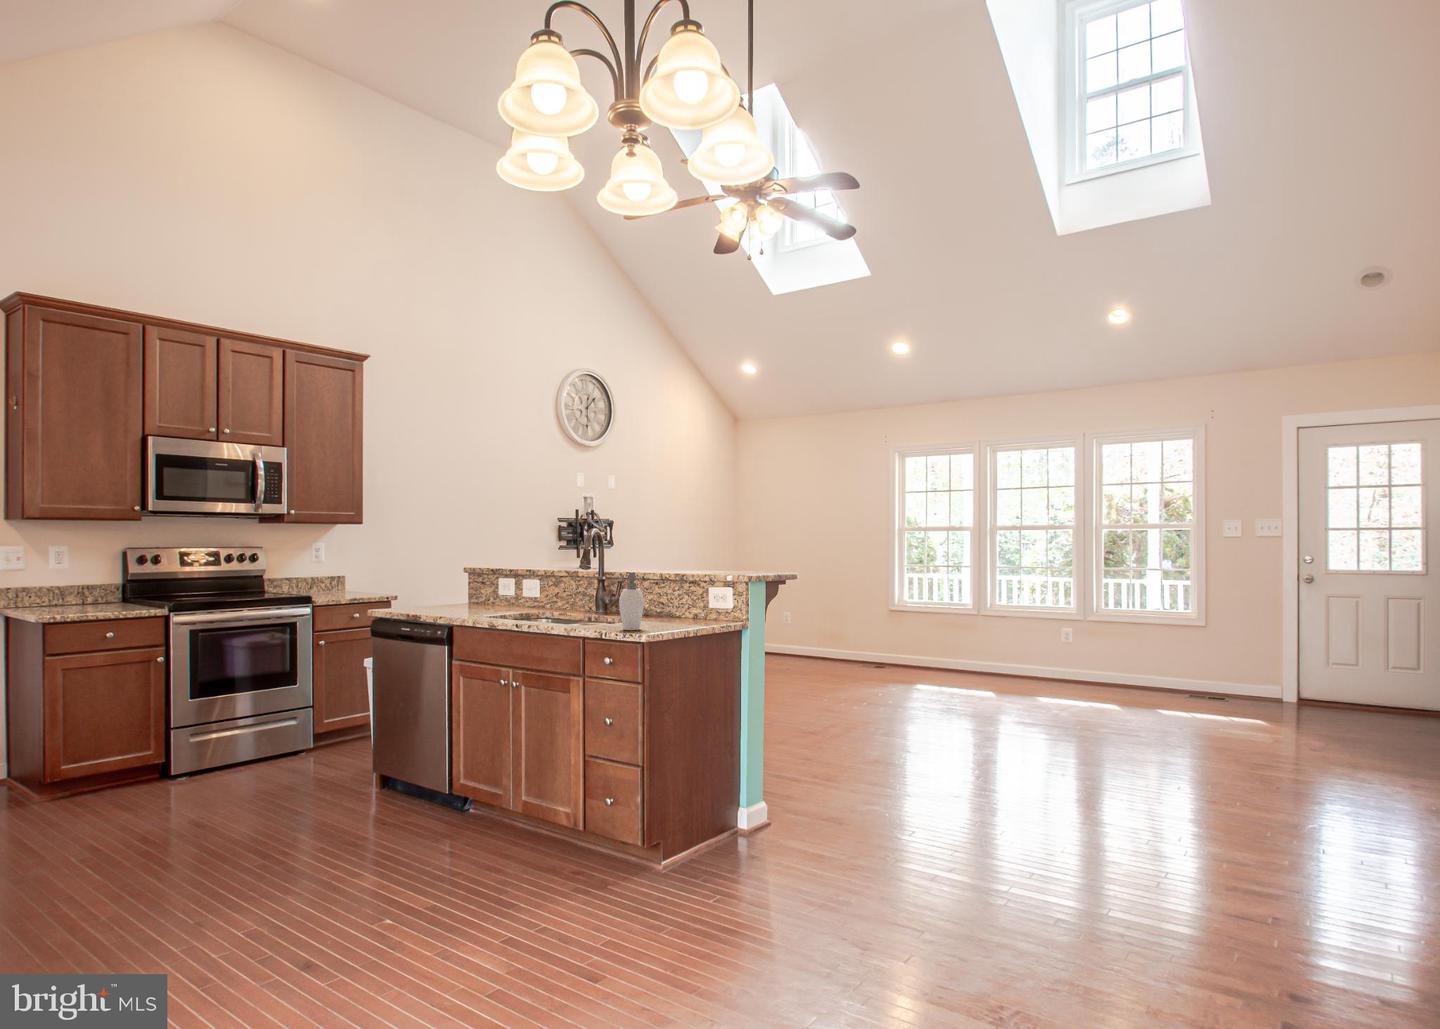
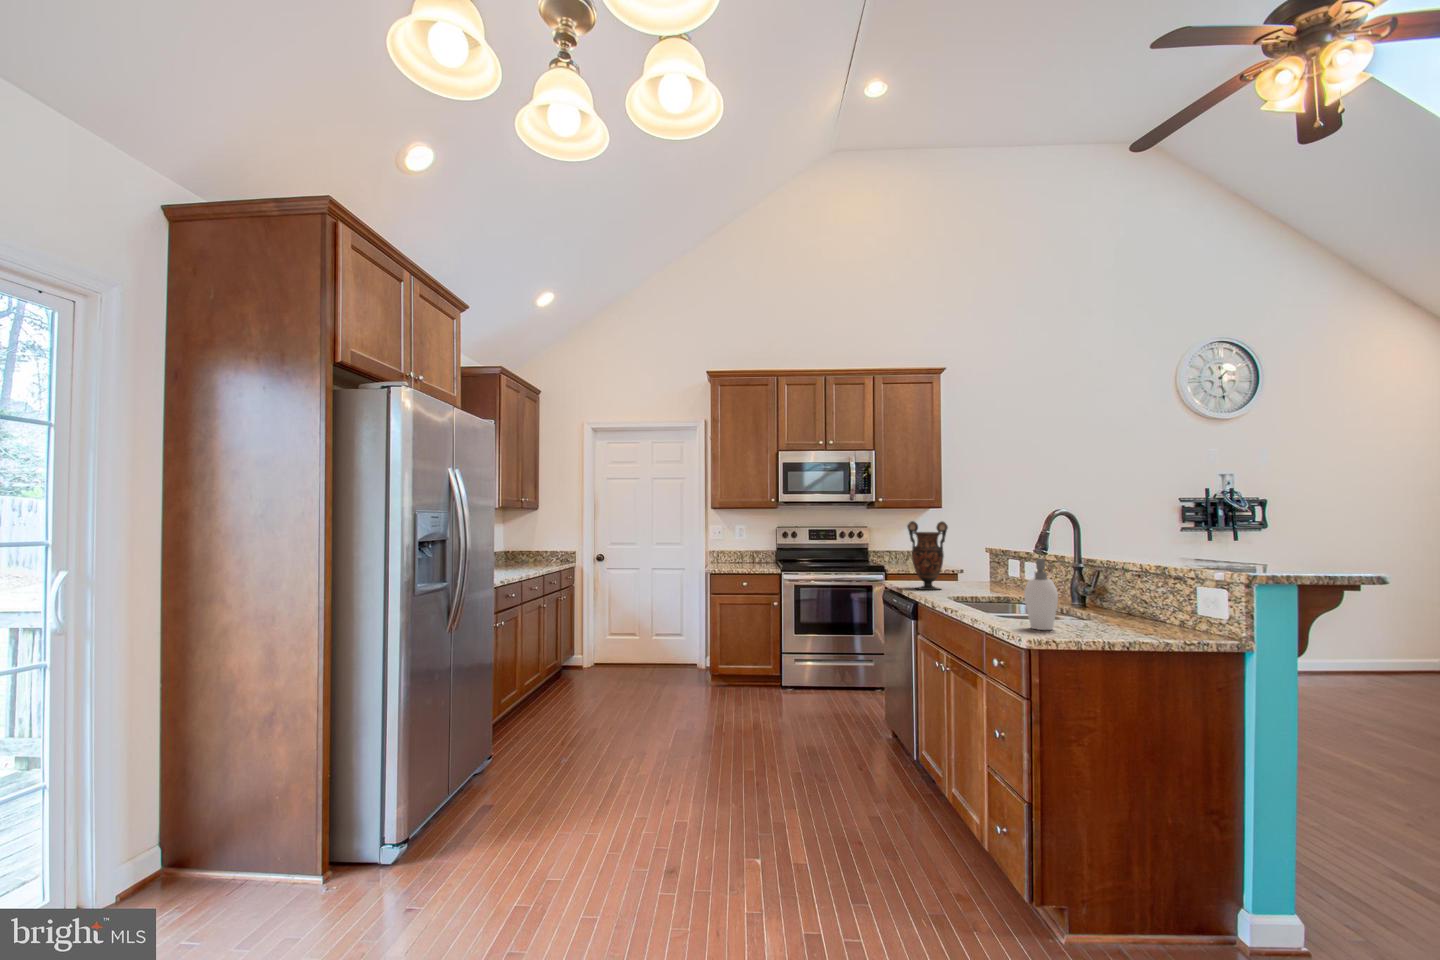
vase: none [409,540,452,615] -> present [907,521,948,590]

